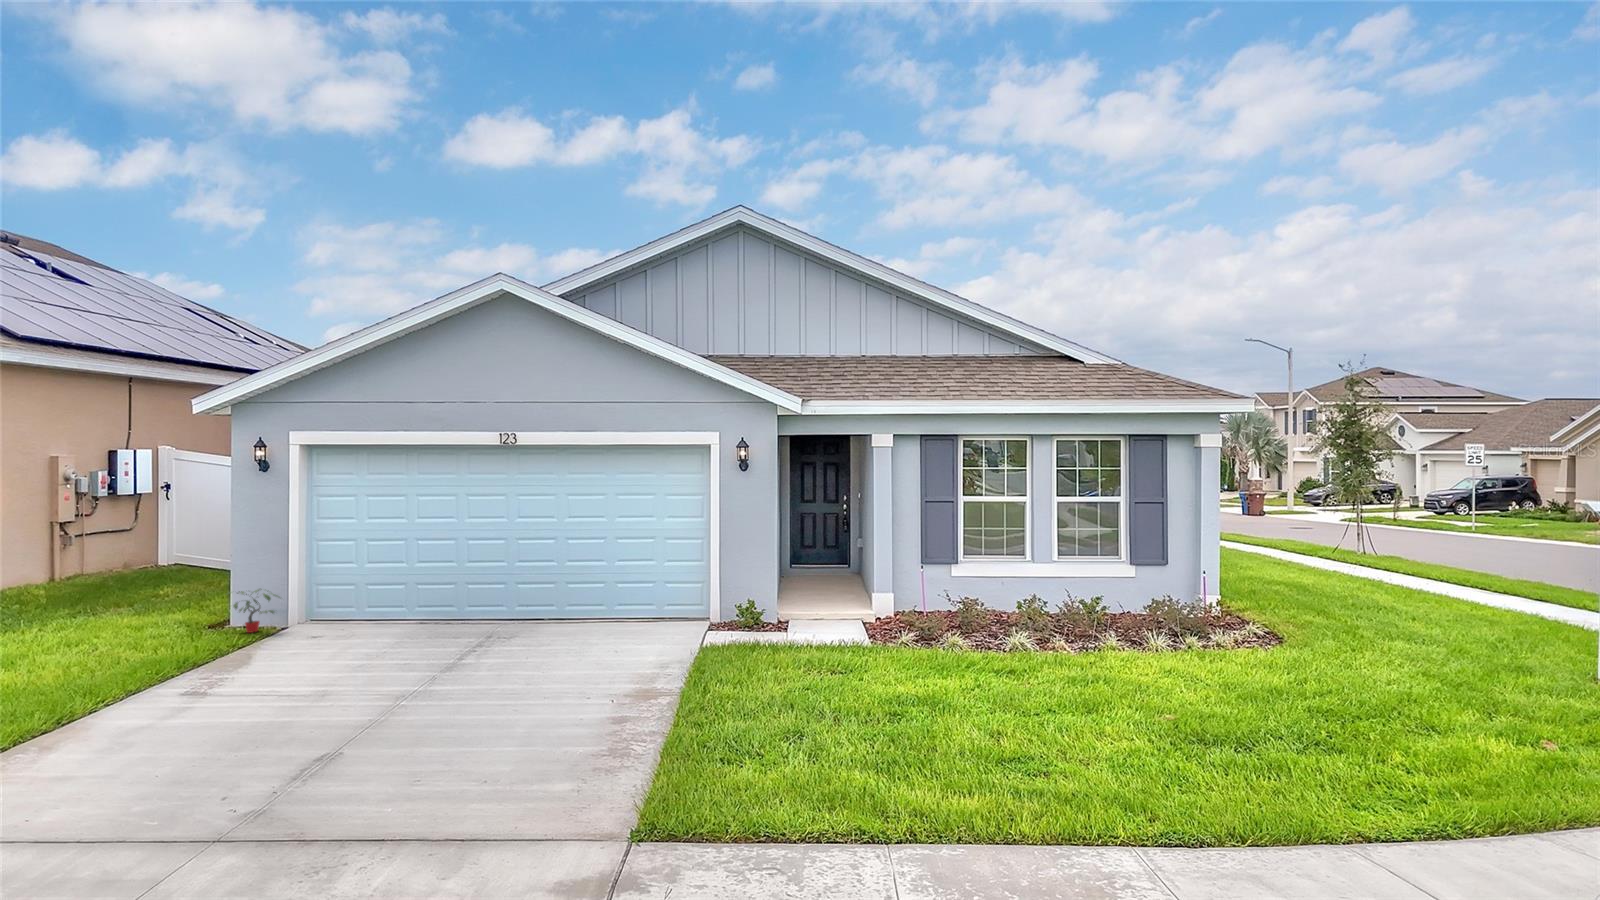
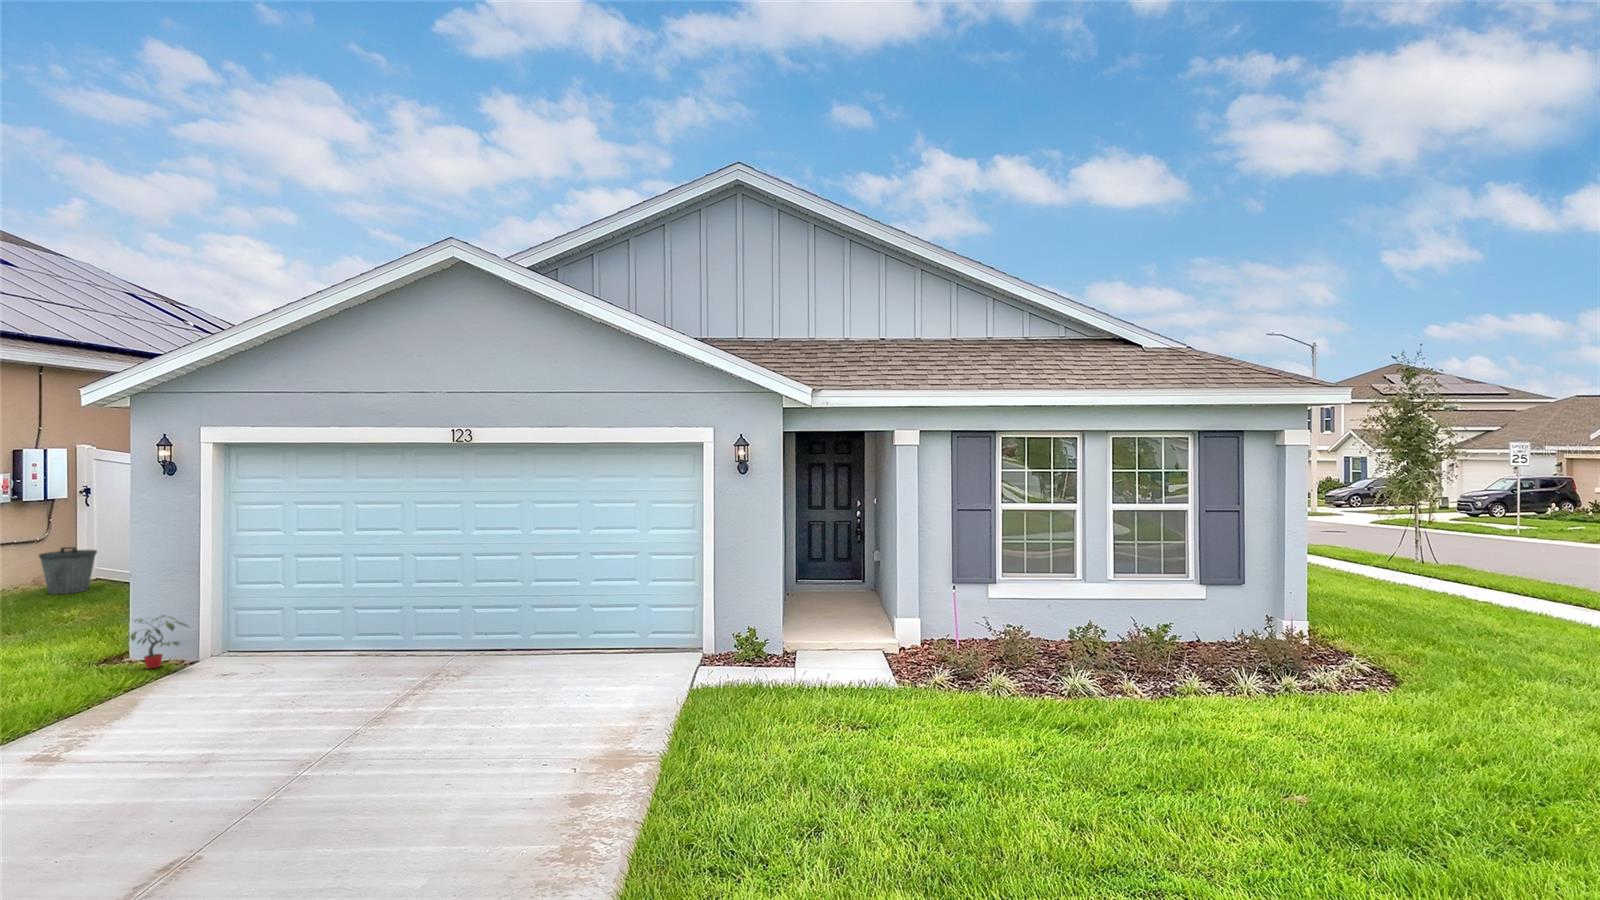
trash can: none [129,535,178,576] -> present [39,547,97,594]

